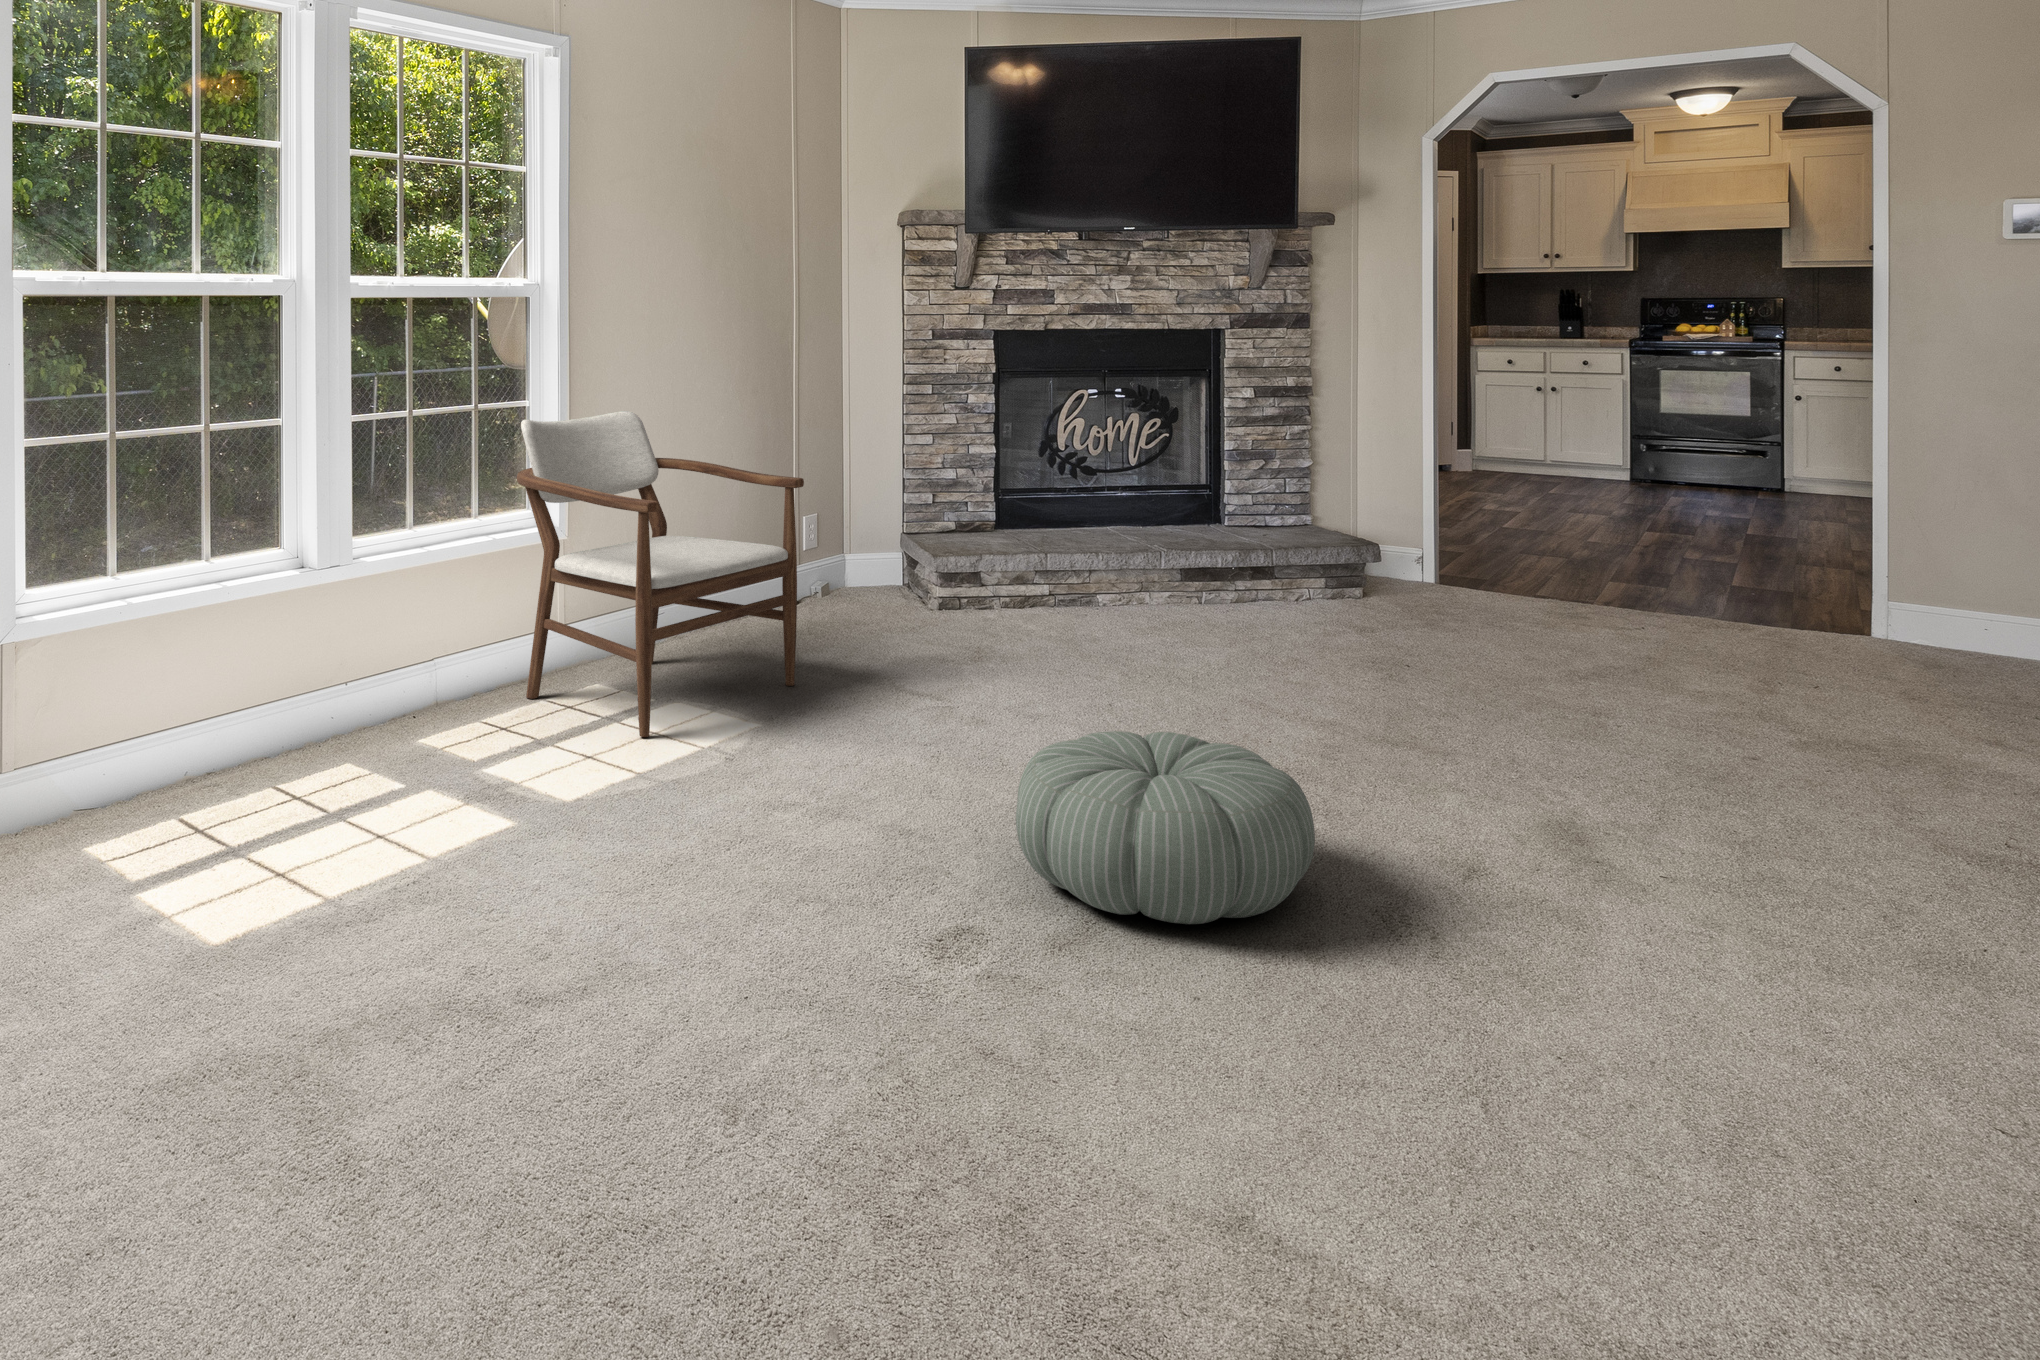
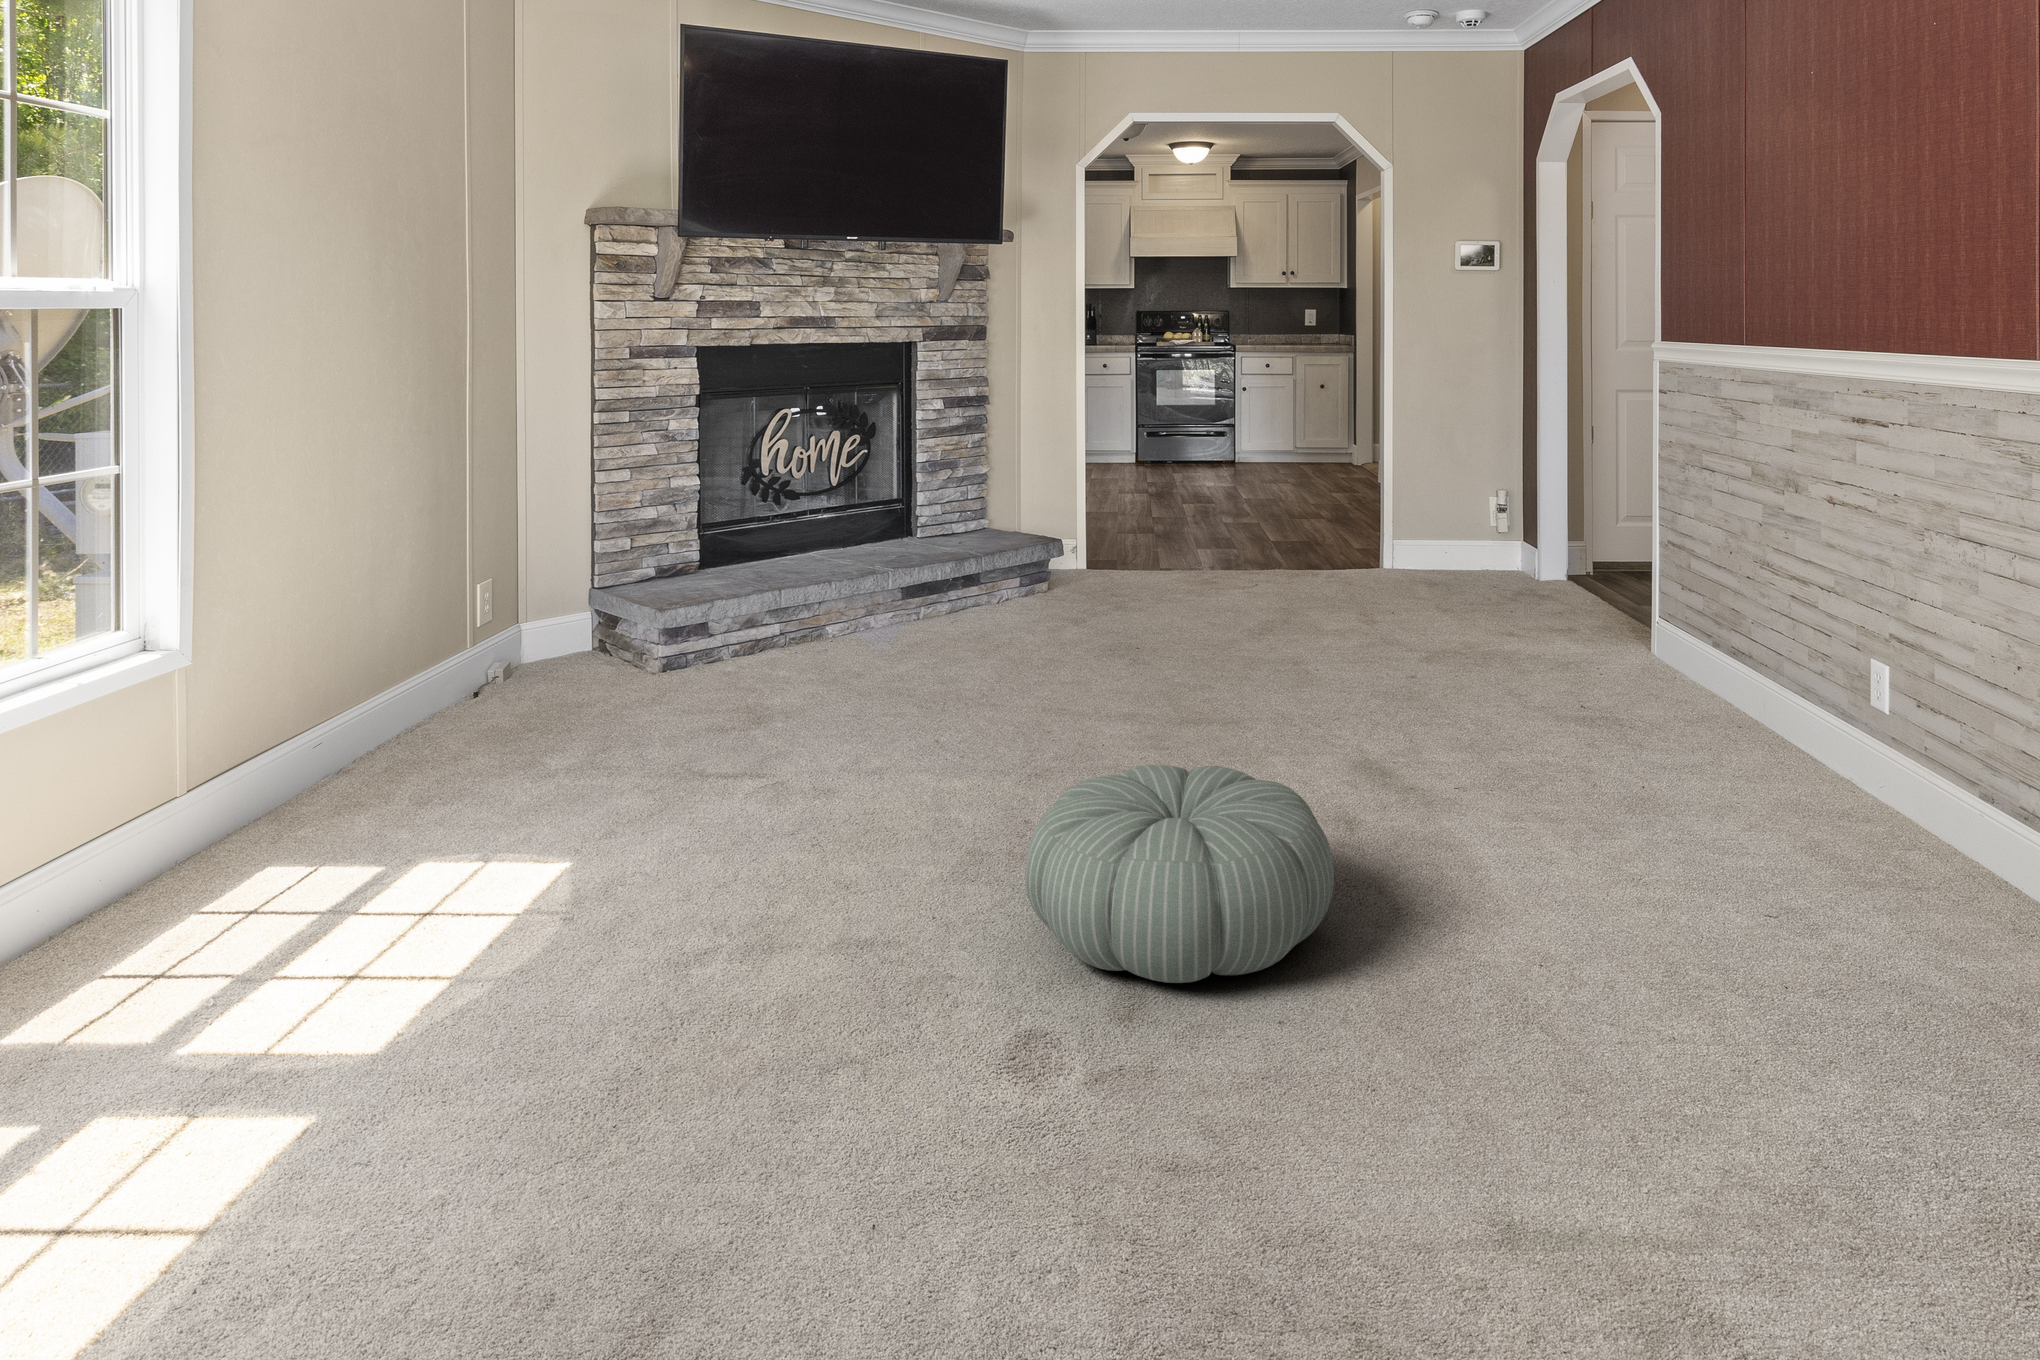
armchair: present [517,411,804,737] -> none [144,466,583,922]

